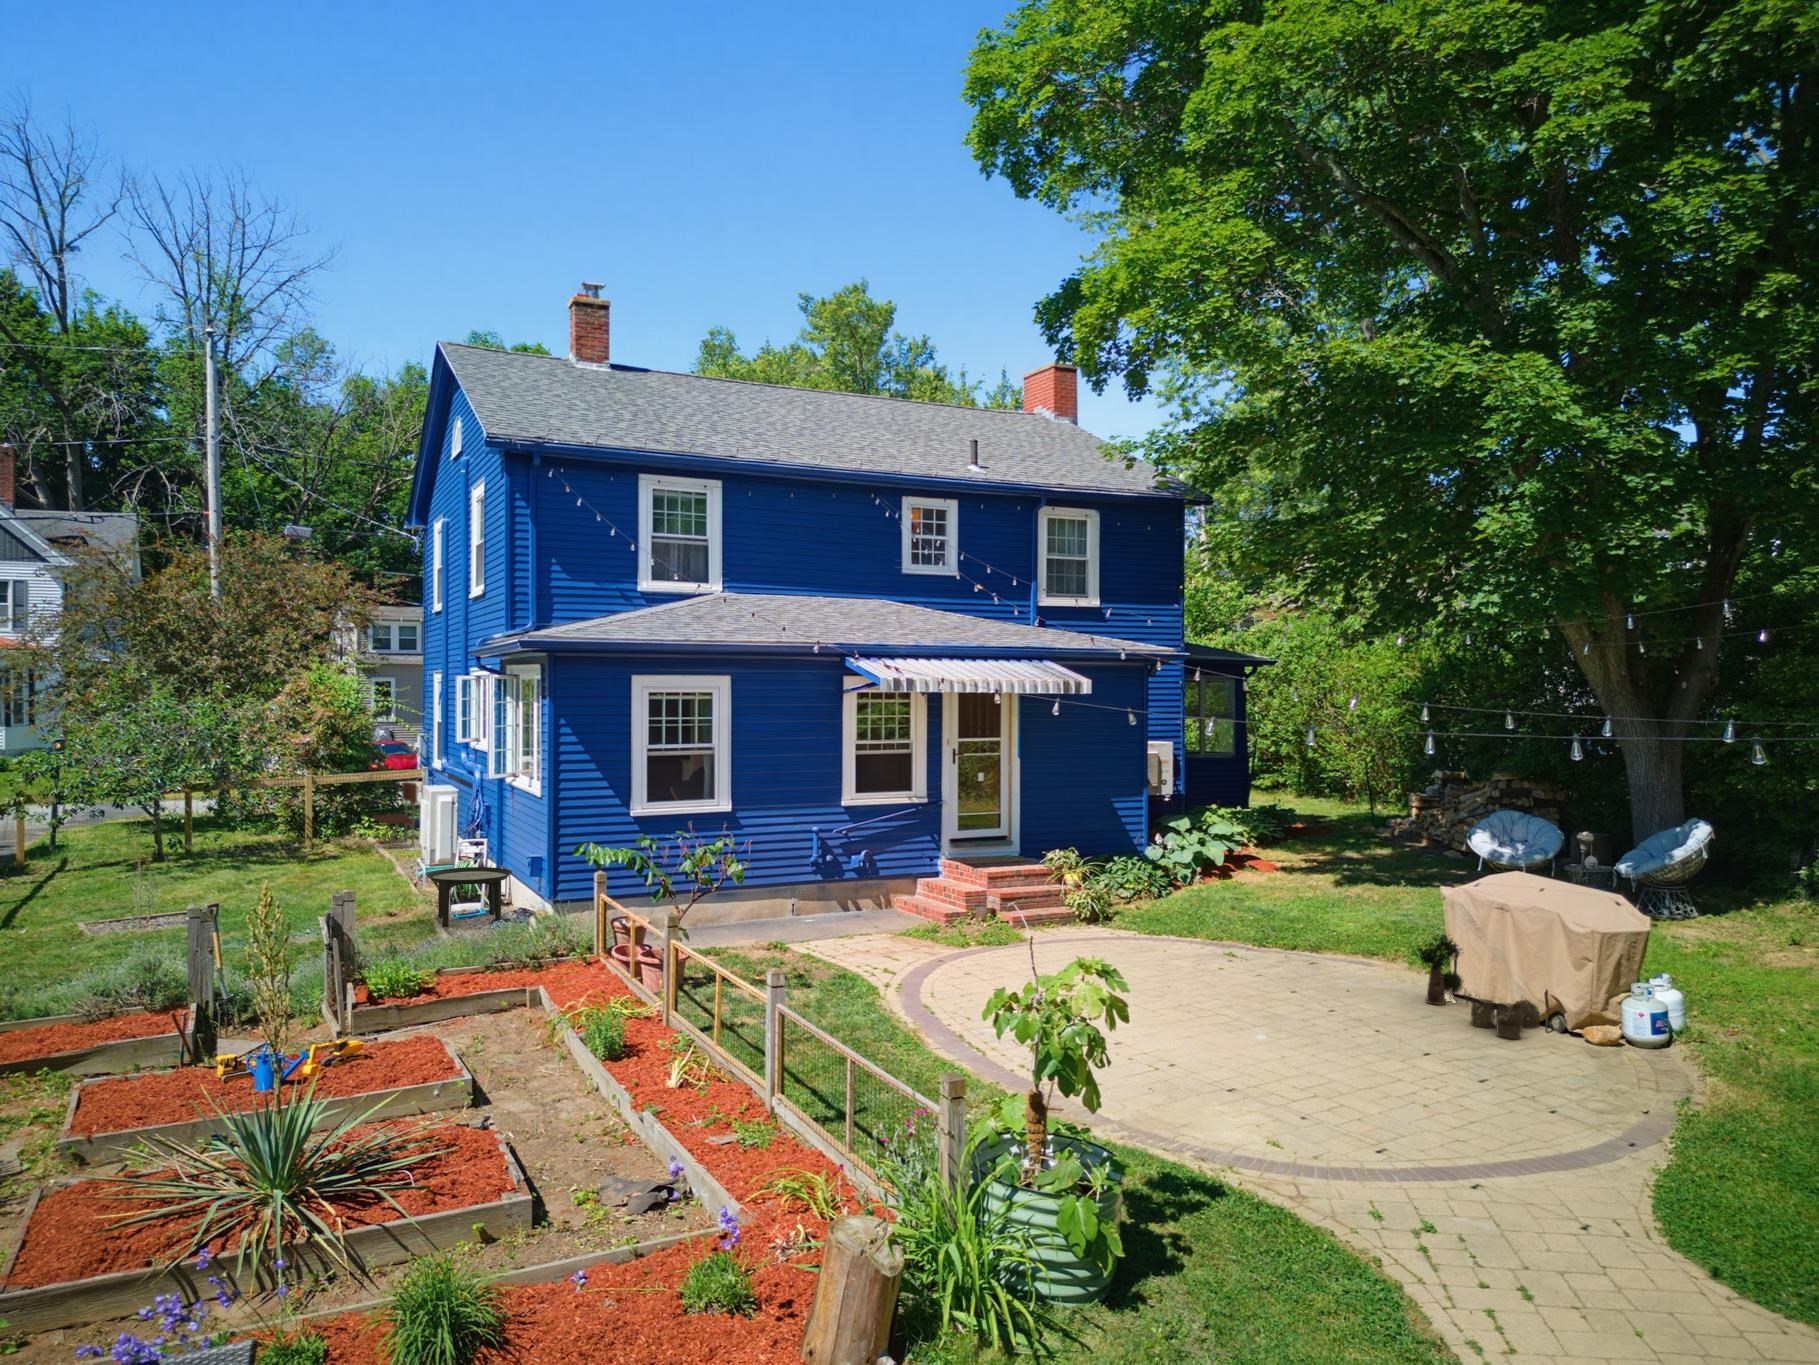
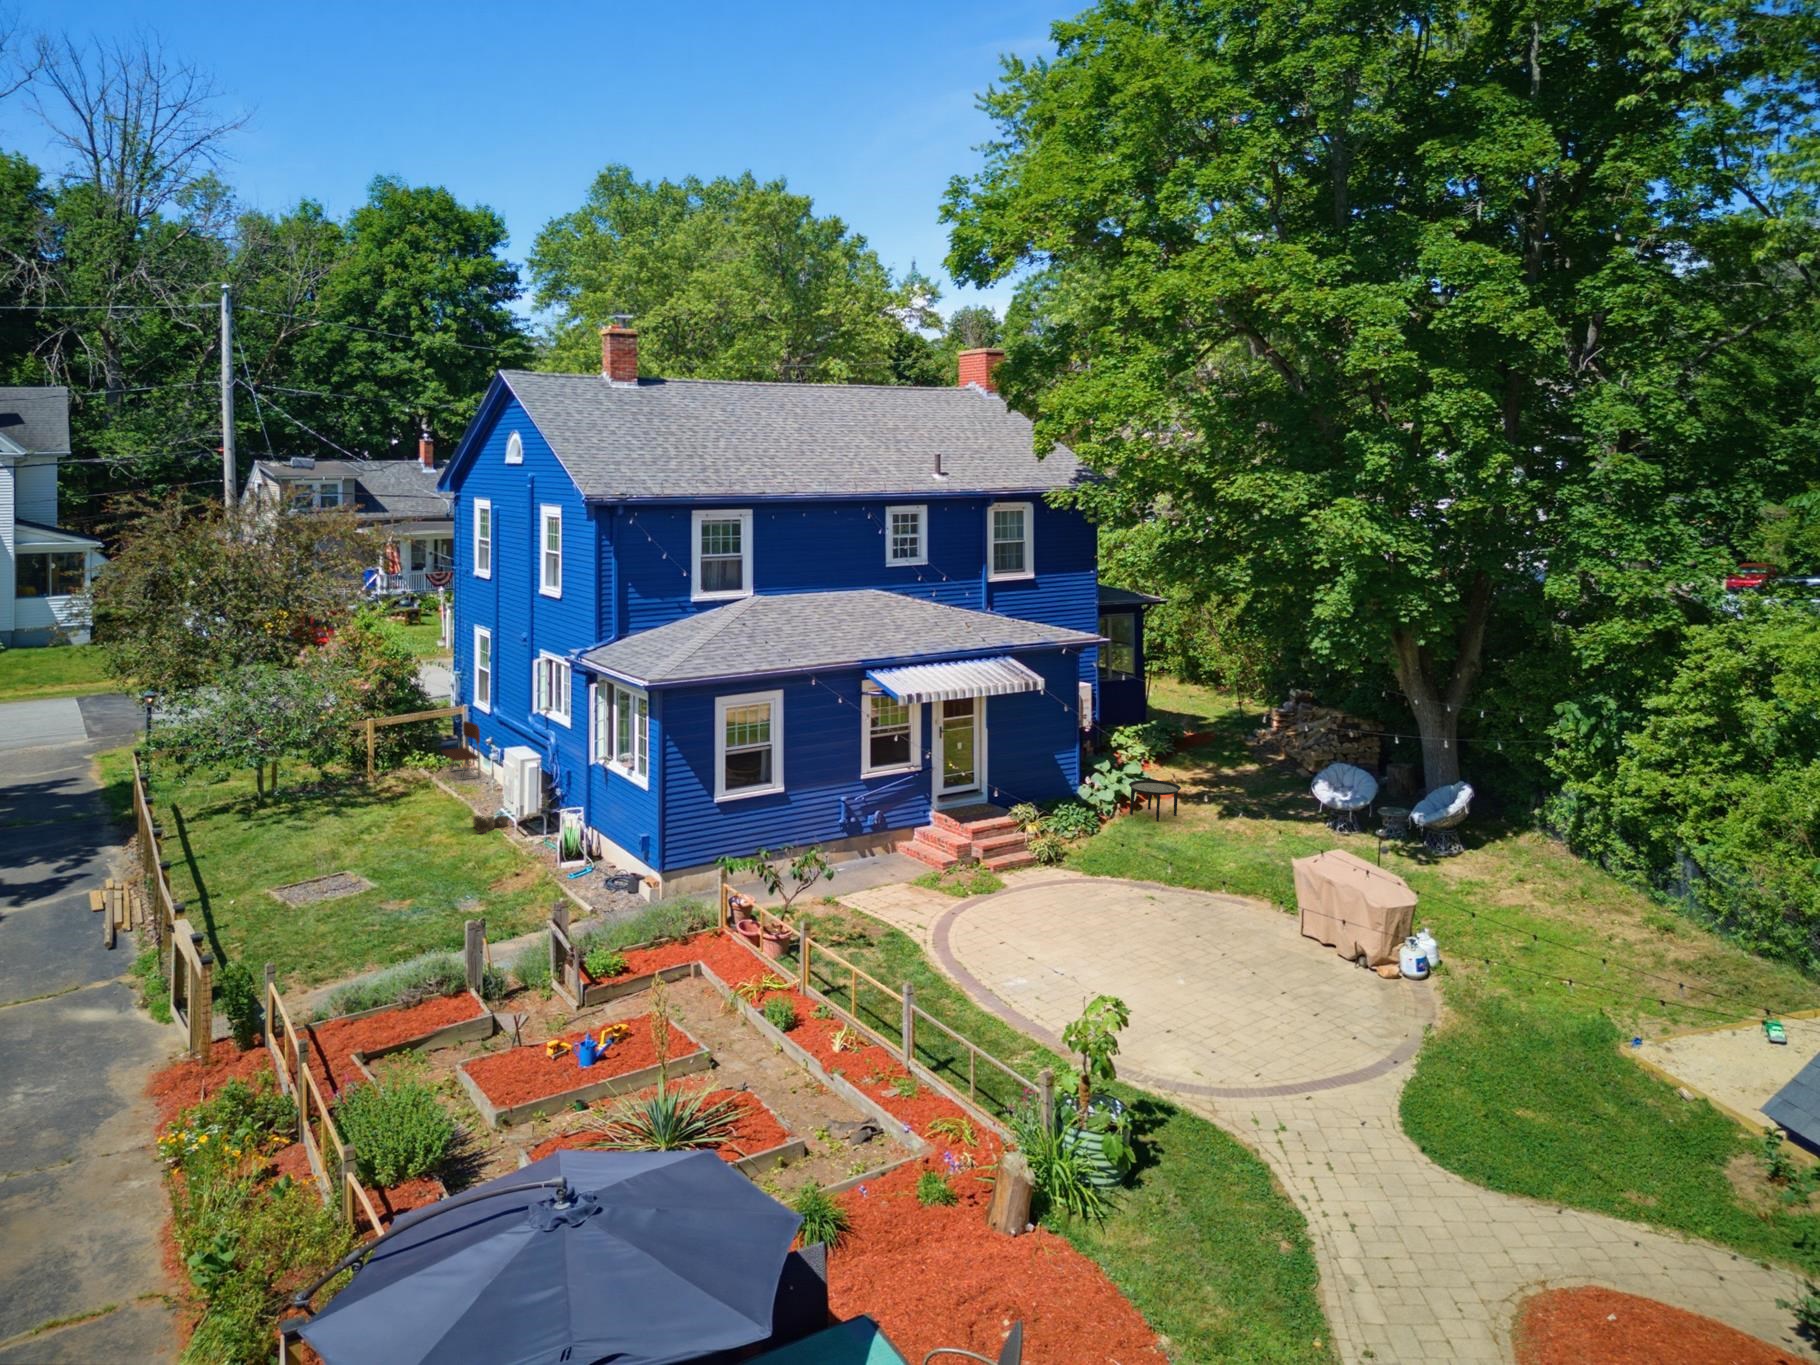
round table: present [427,867,512,927] -> present [1129,780,1181,821]
potted plant: present [1417,935,1471,1005] -> none [1275,898,1310,944]
woven basket: present [1471,999,1540,1039] -> present [473,814,508,834]

